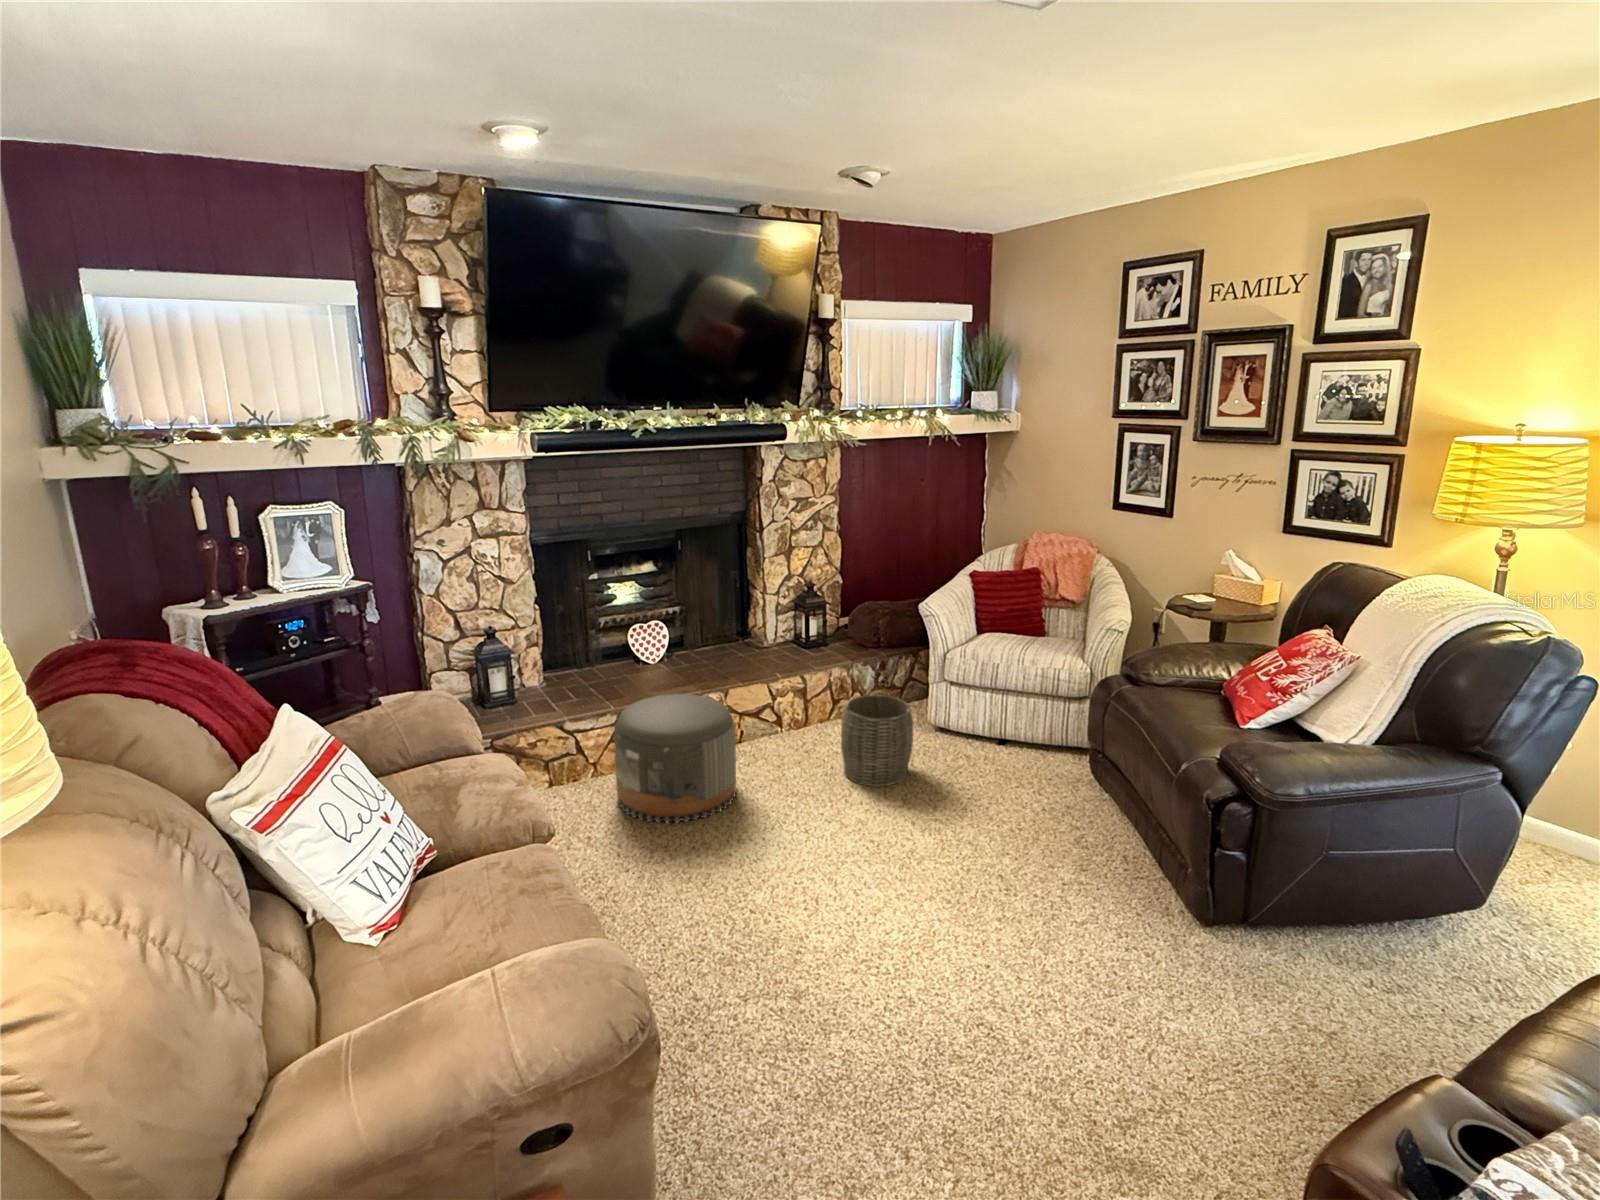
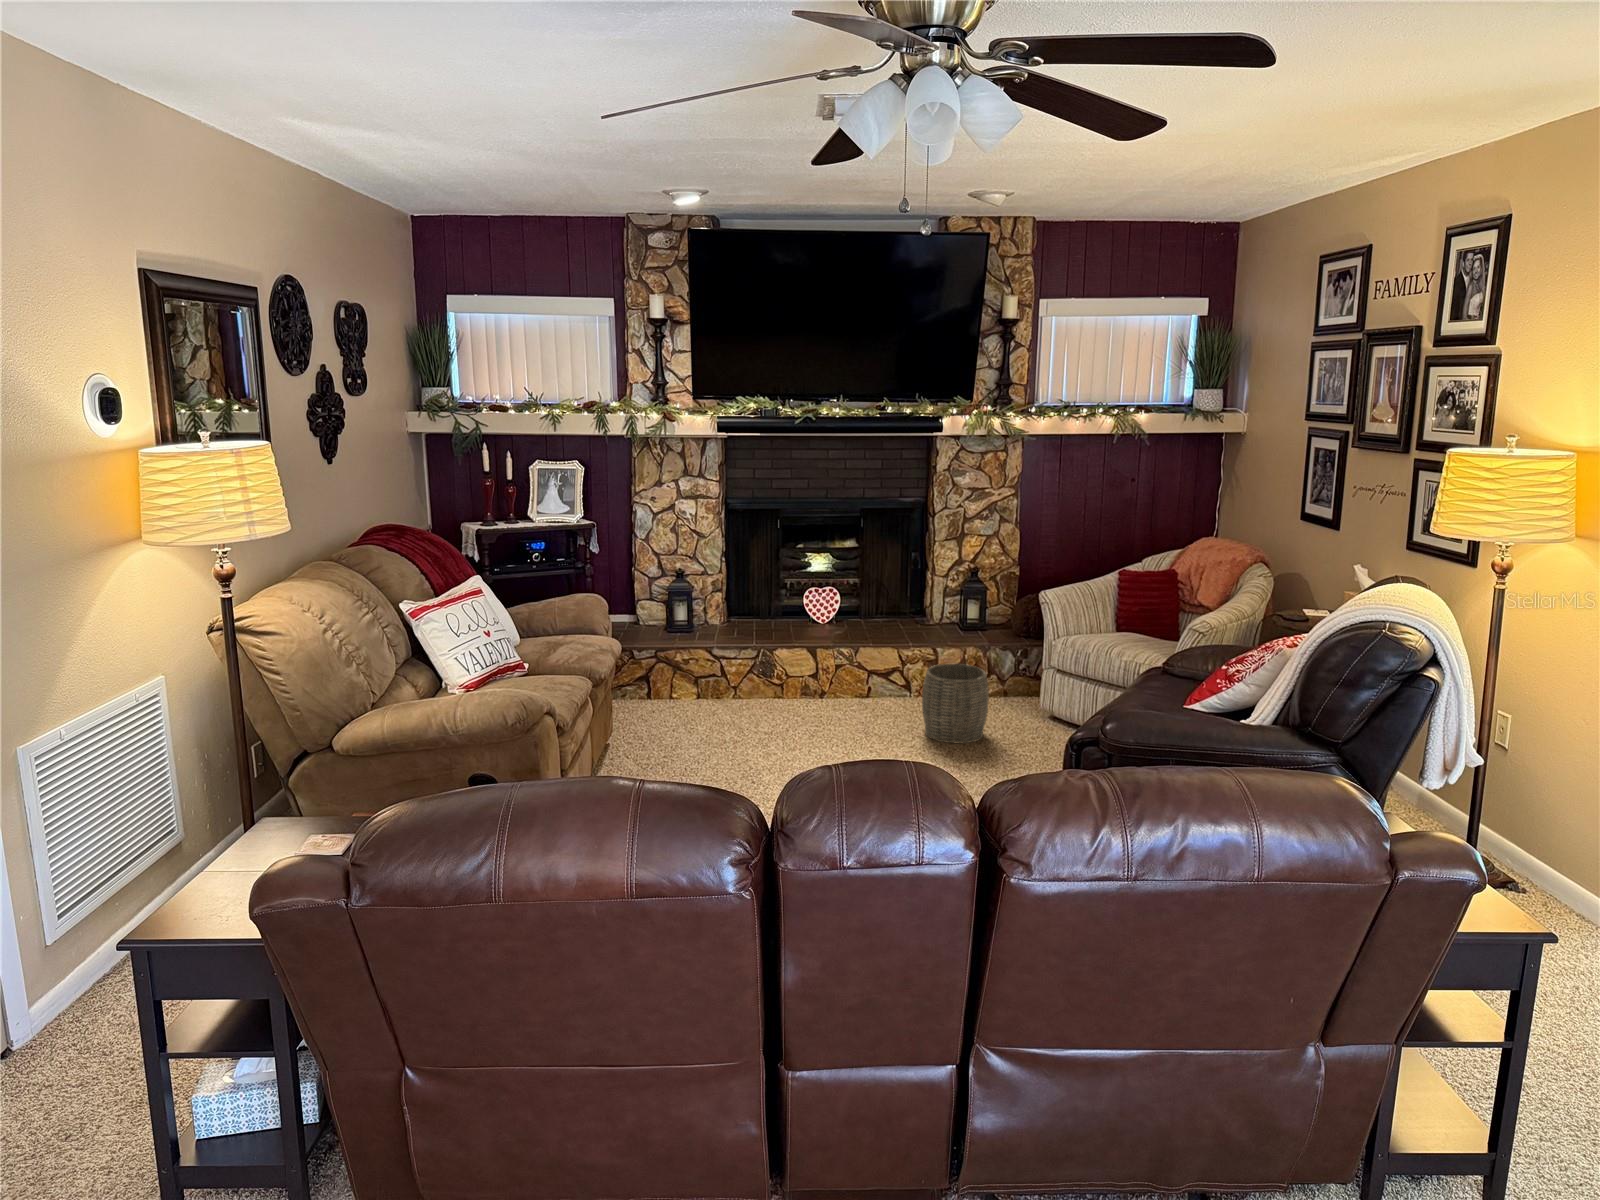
pouf: present [614,694,736,823] -> none [729,636,829,736]

